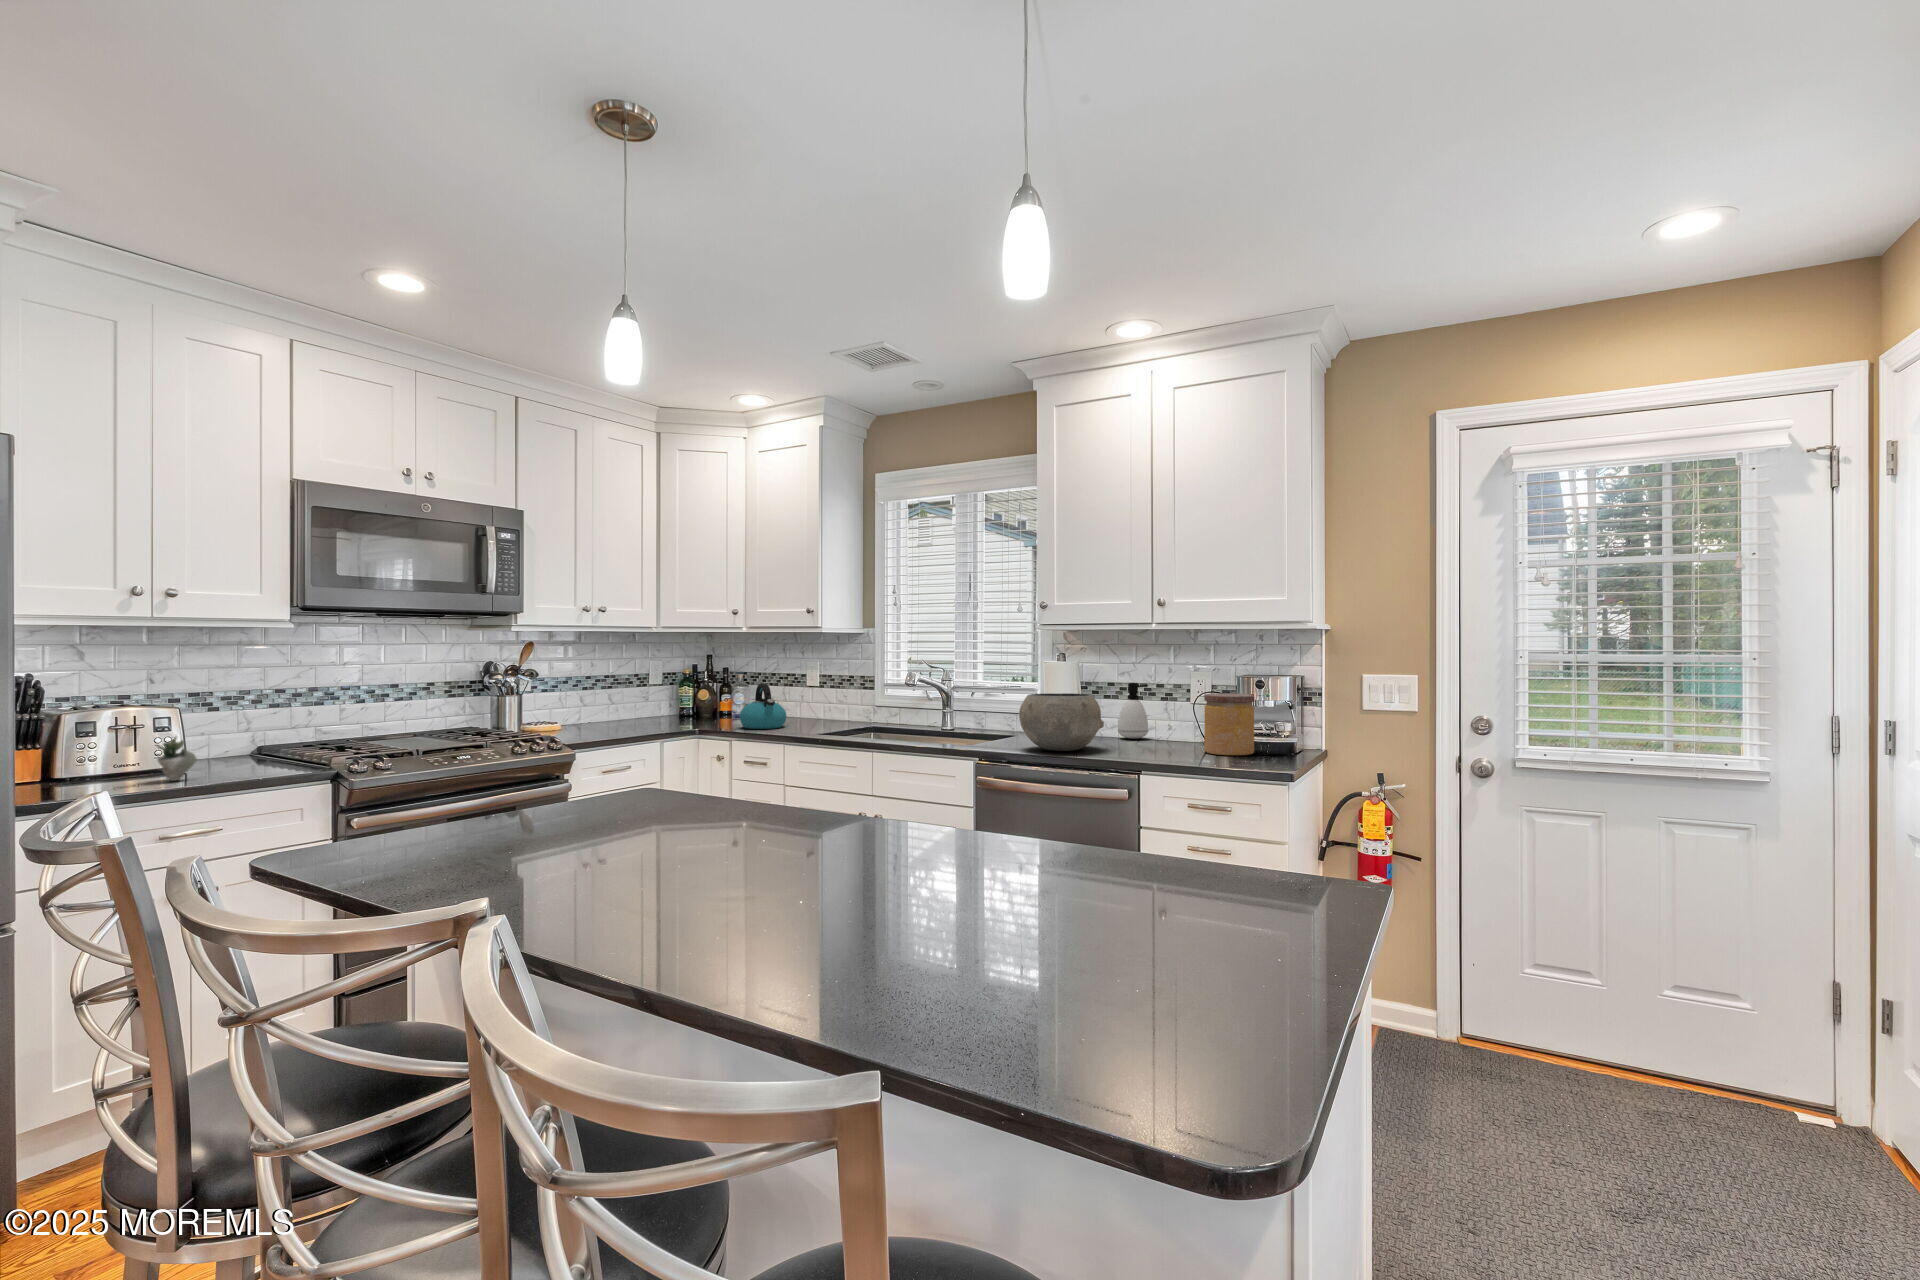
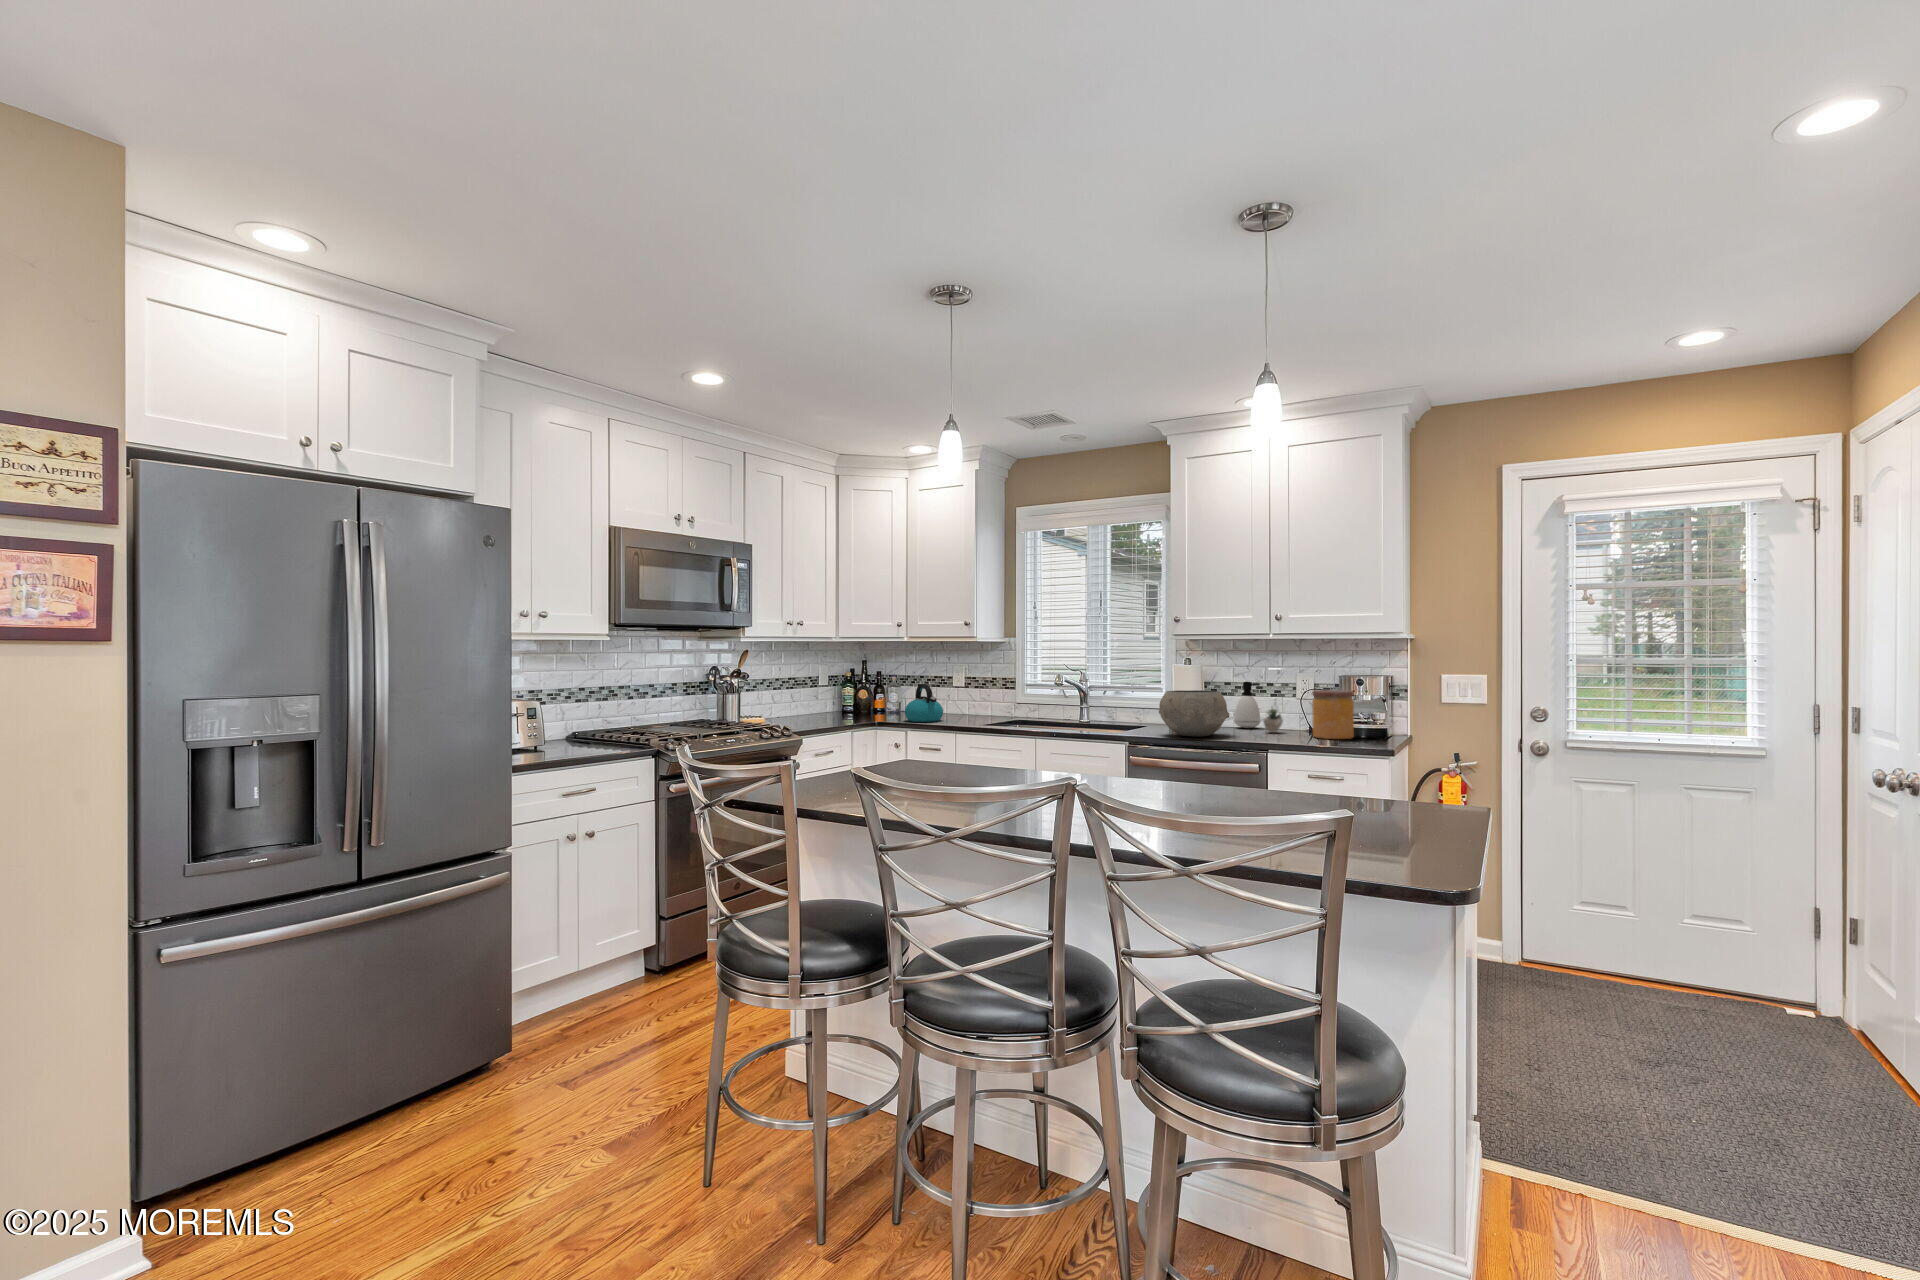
succulent plant: present [157,737,197,781] -> present [1263,708,1282,733]

